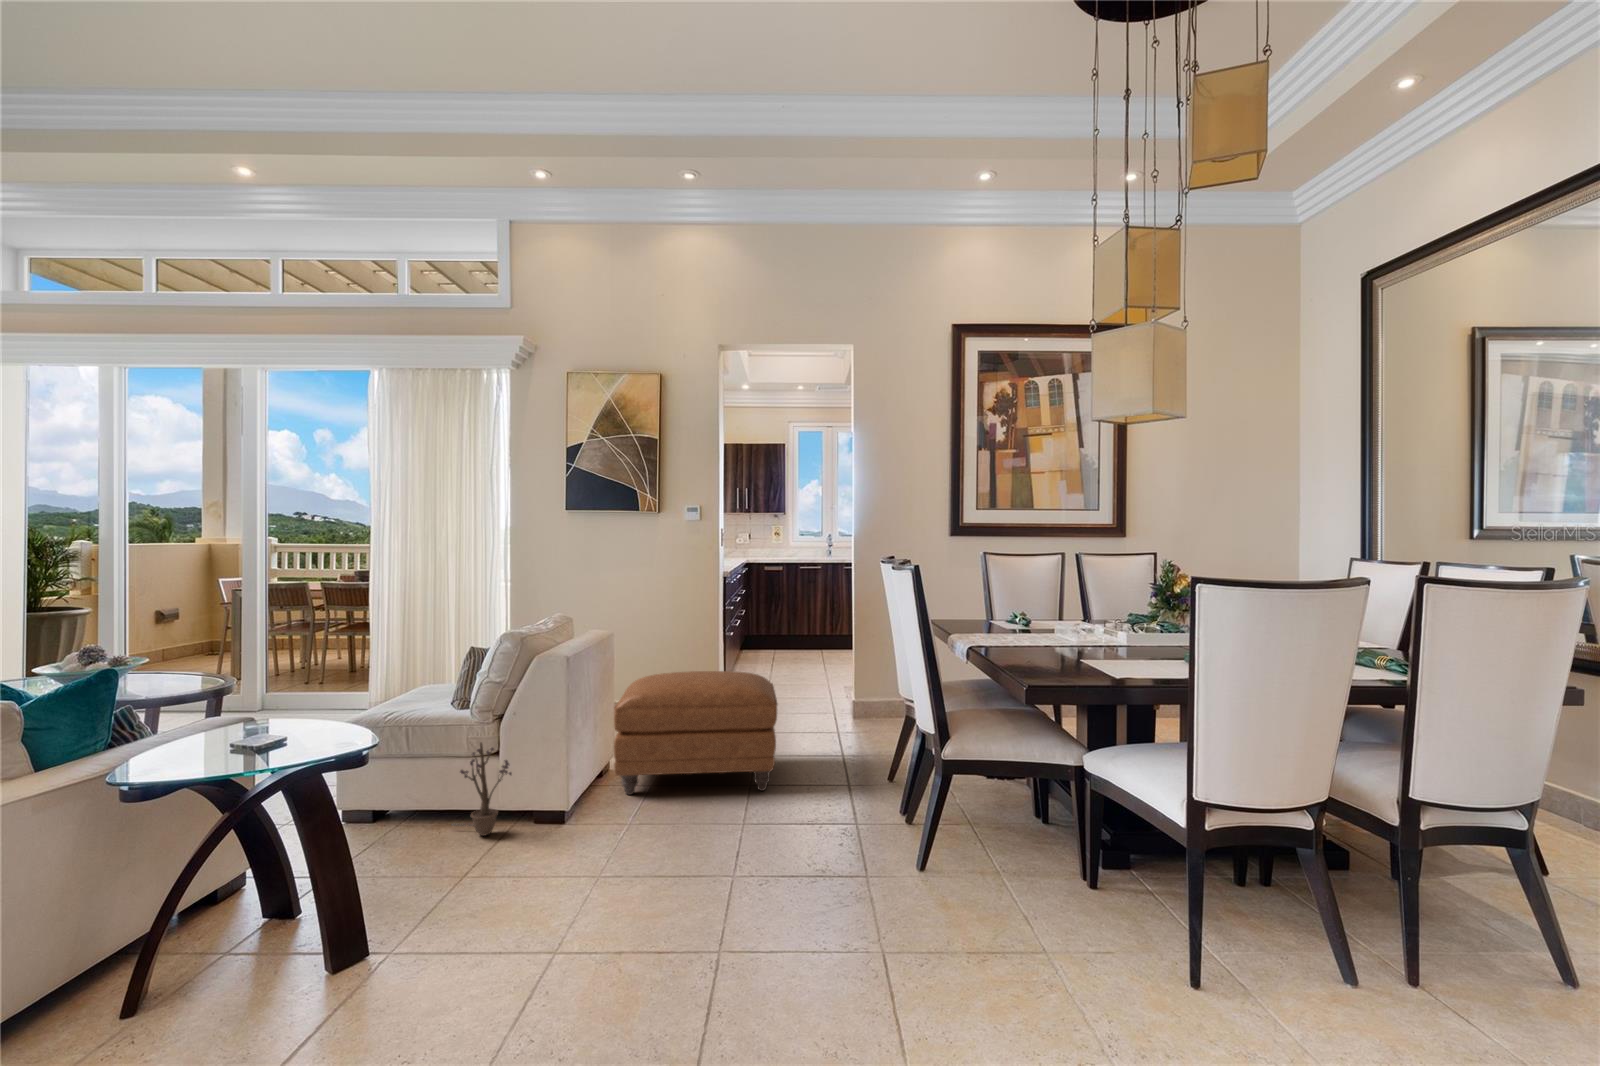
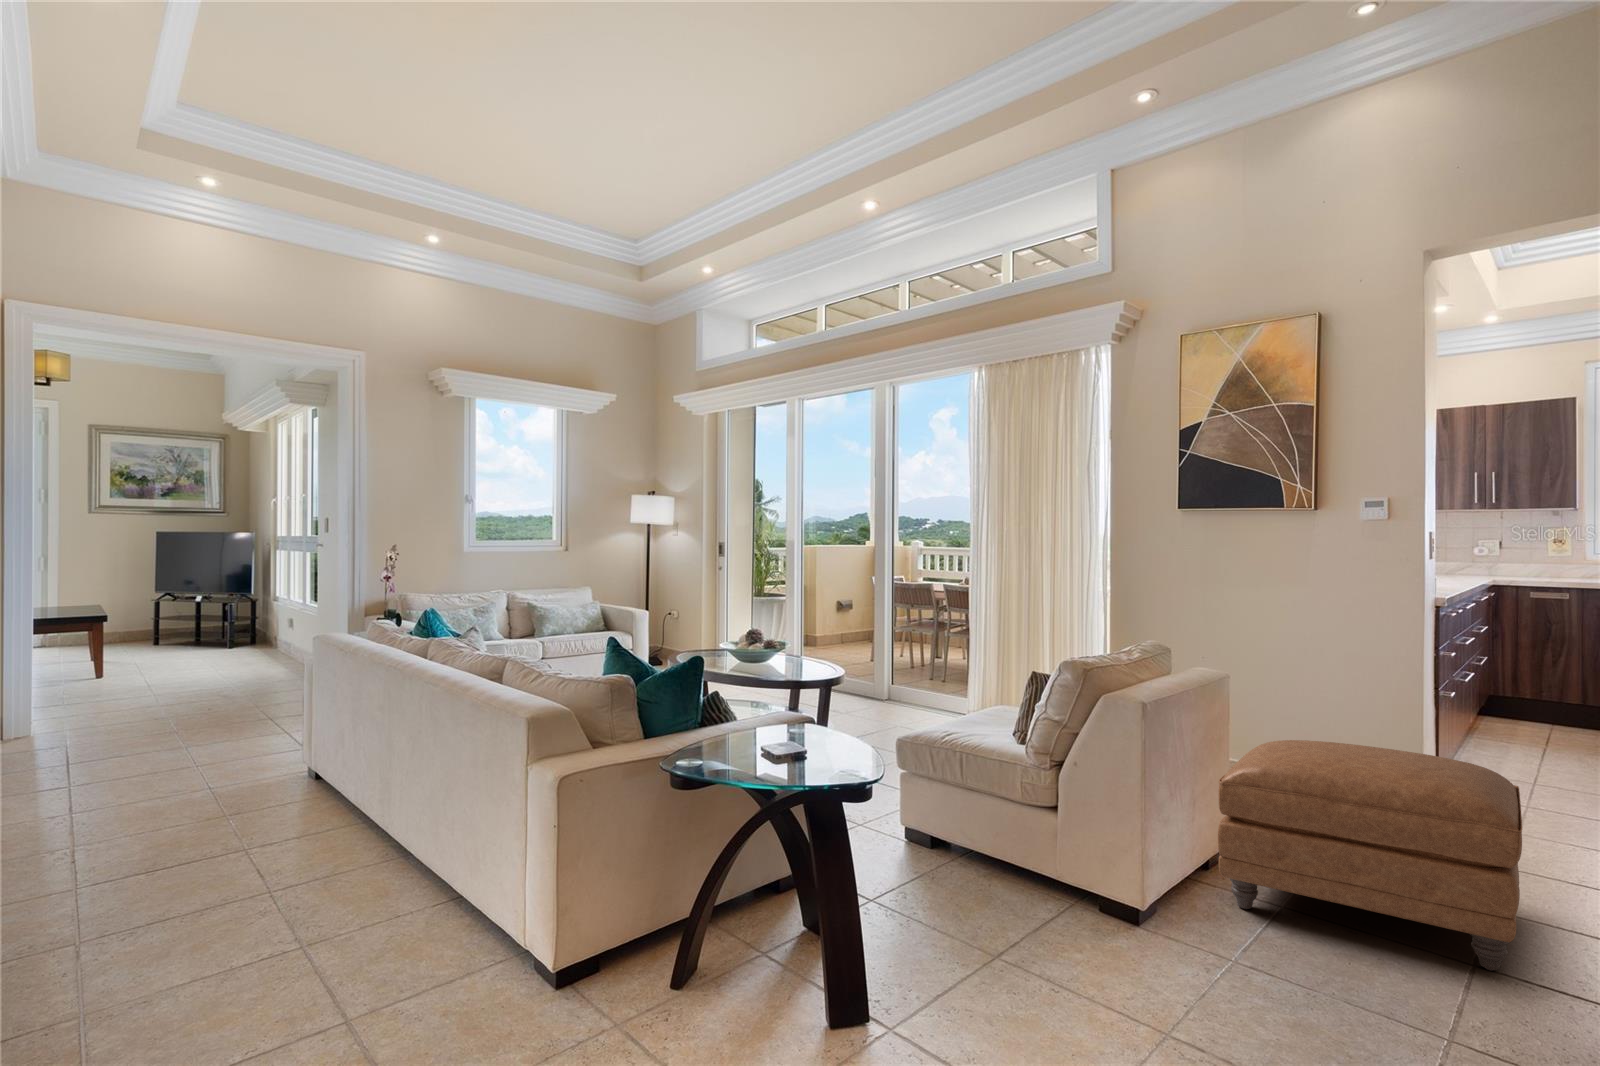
decorative plant: present [451,743,512,836] -> none [1000,793,1065,911]

